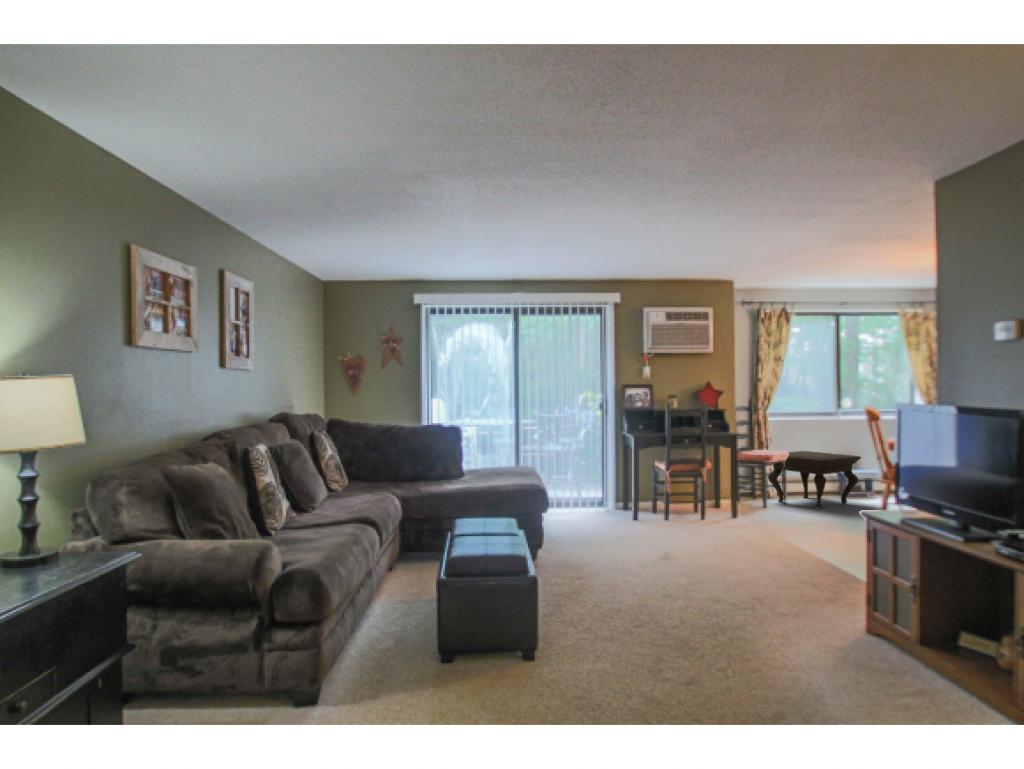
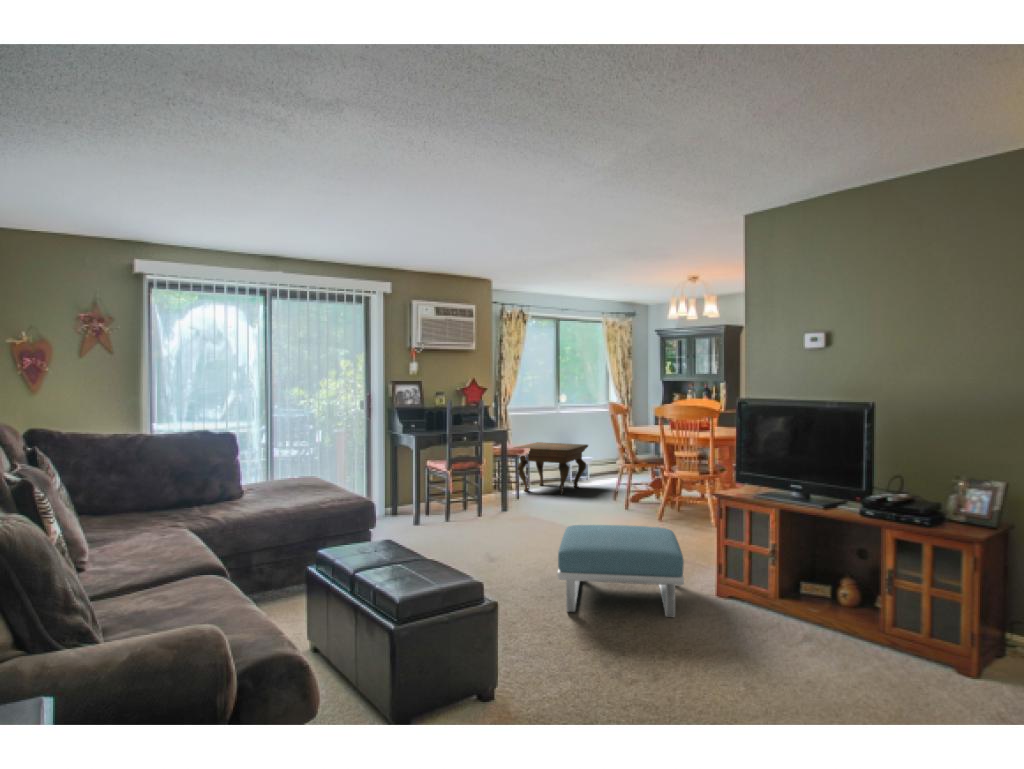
footstool: none [668,532,832,640] -> present [557,525,684,617]

